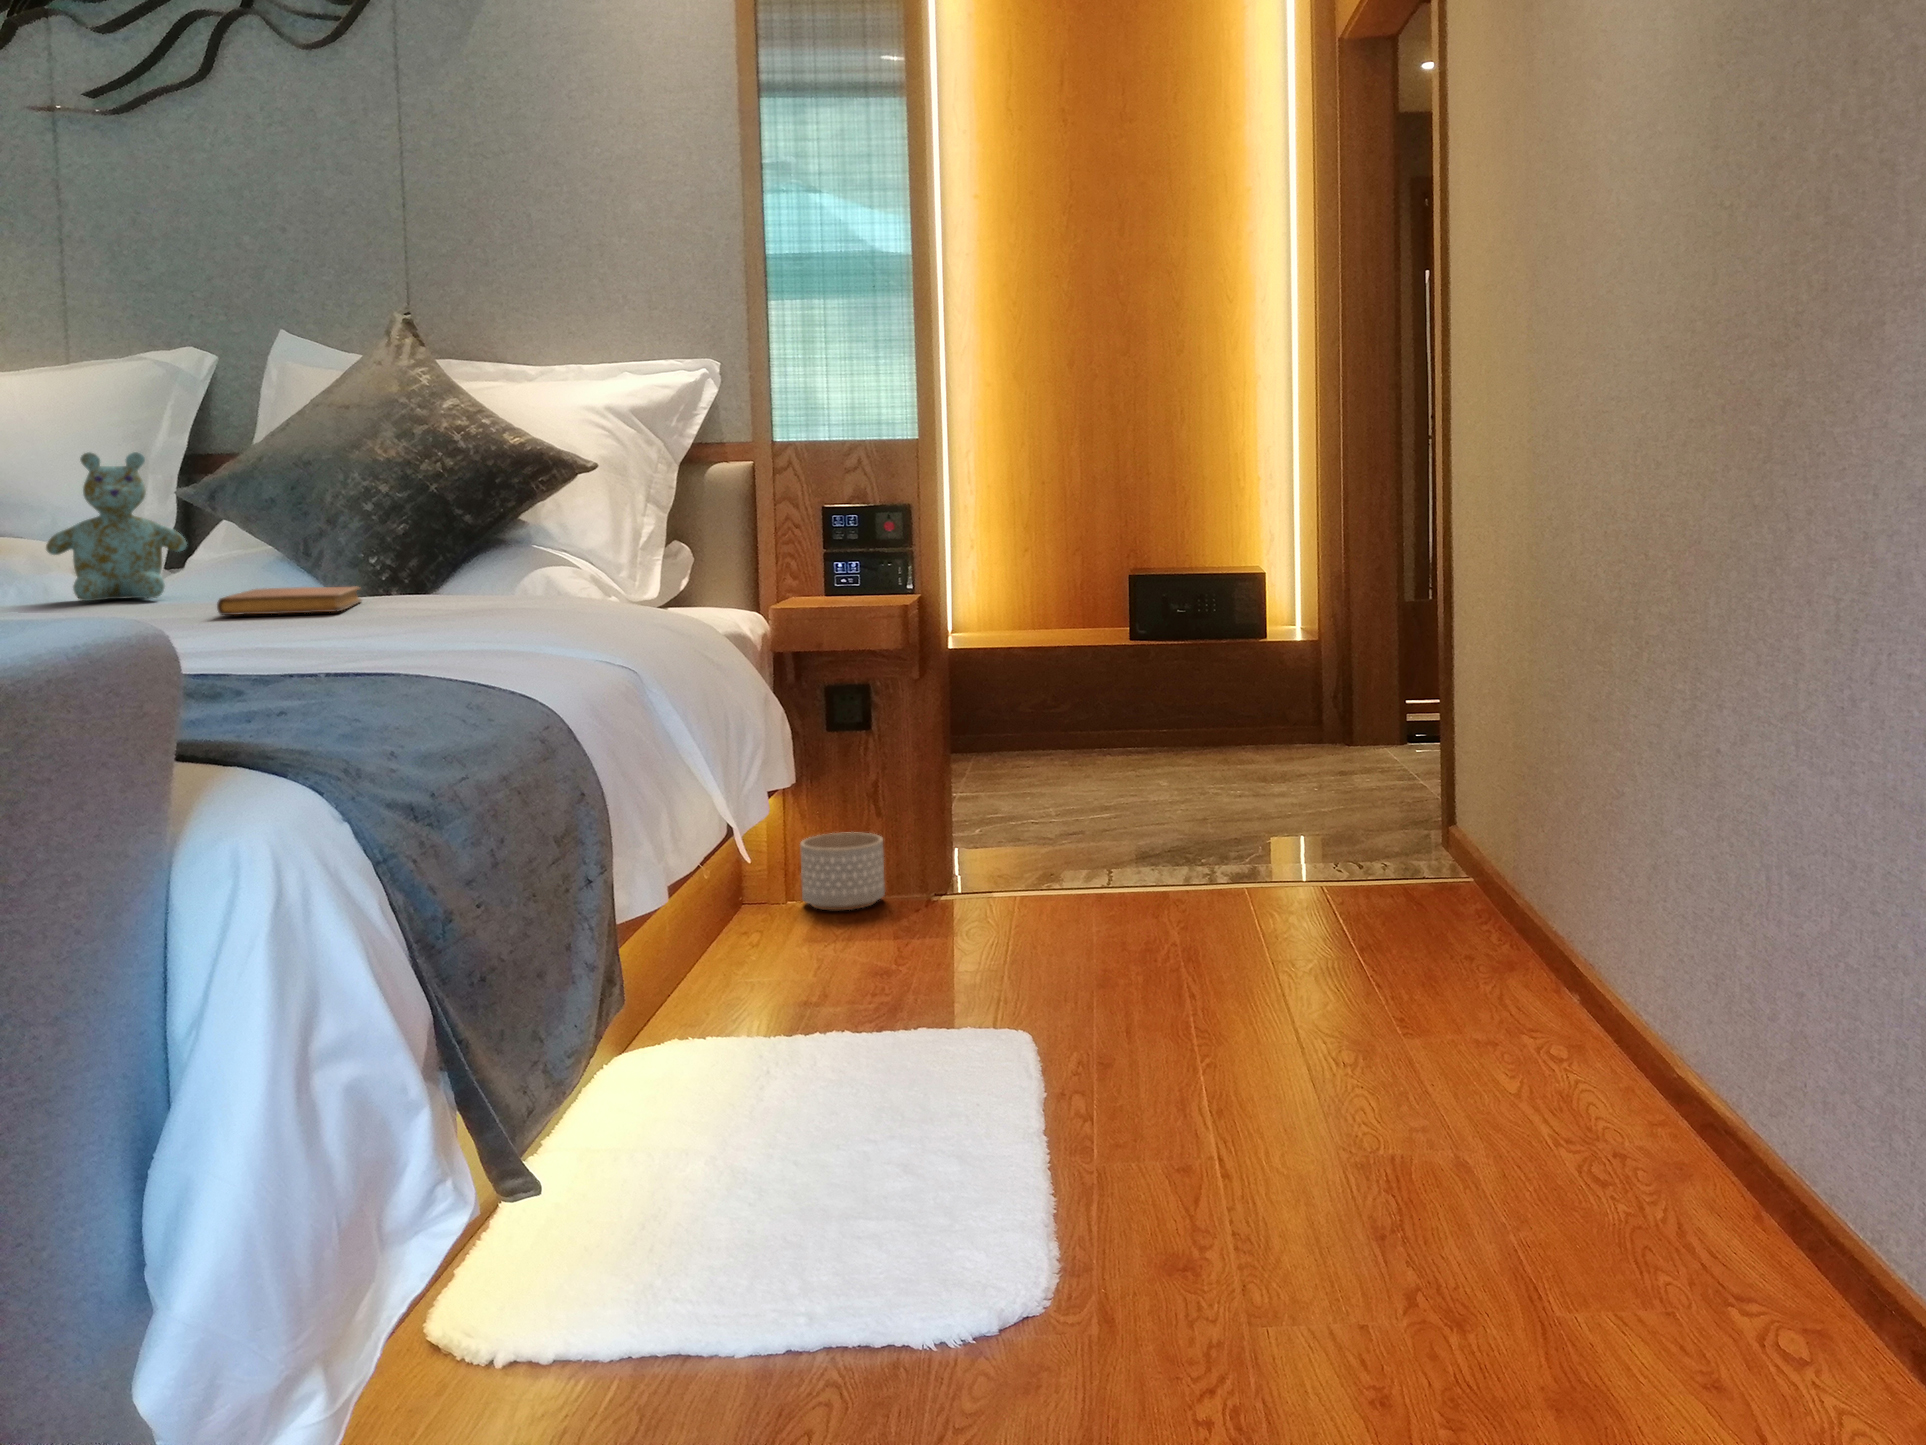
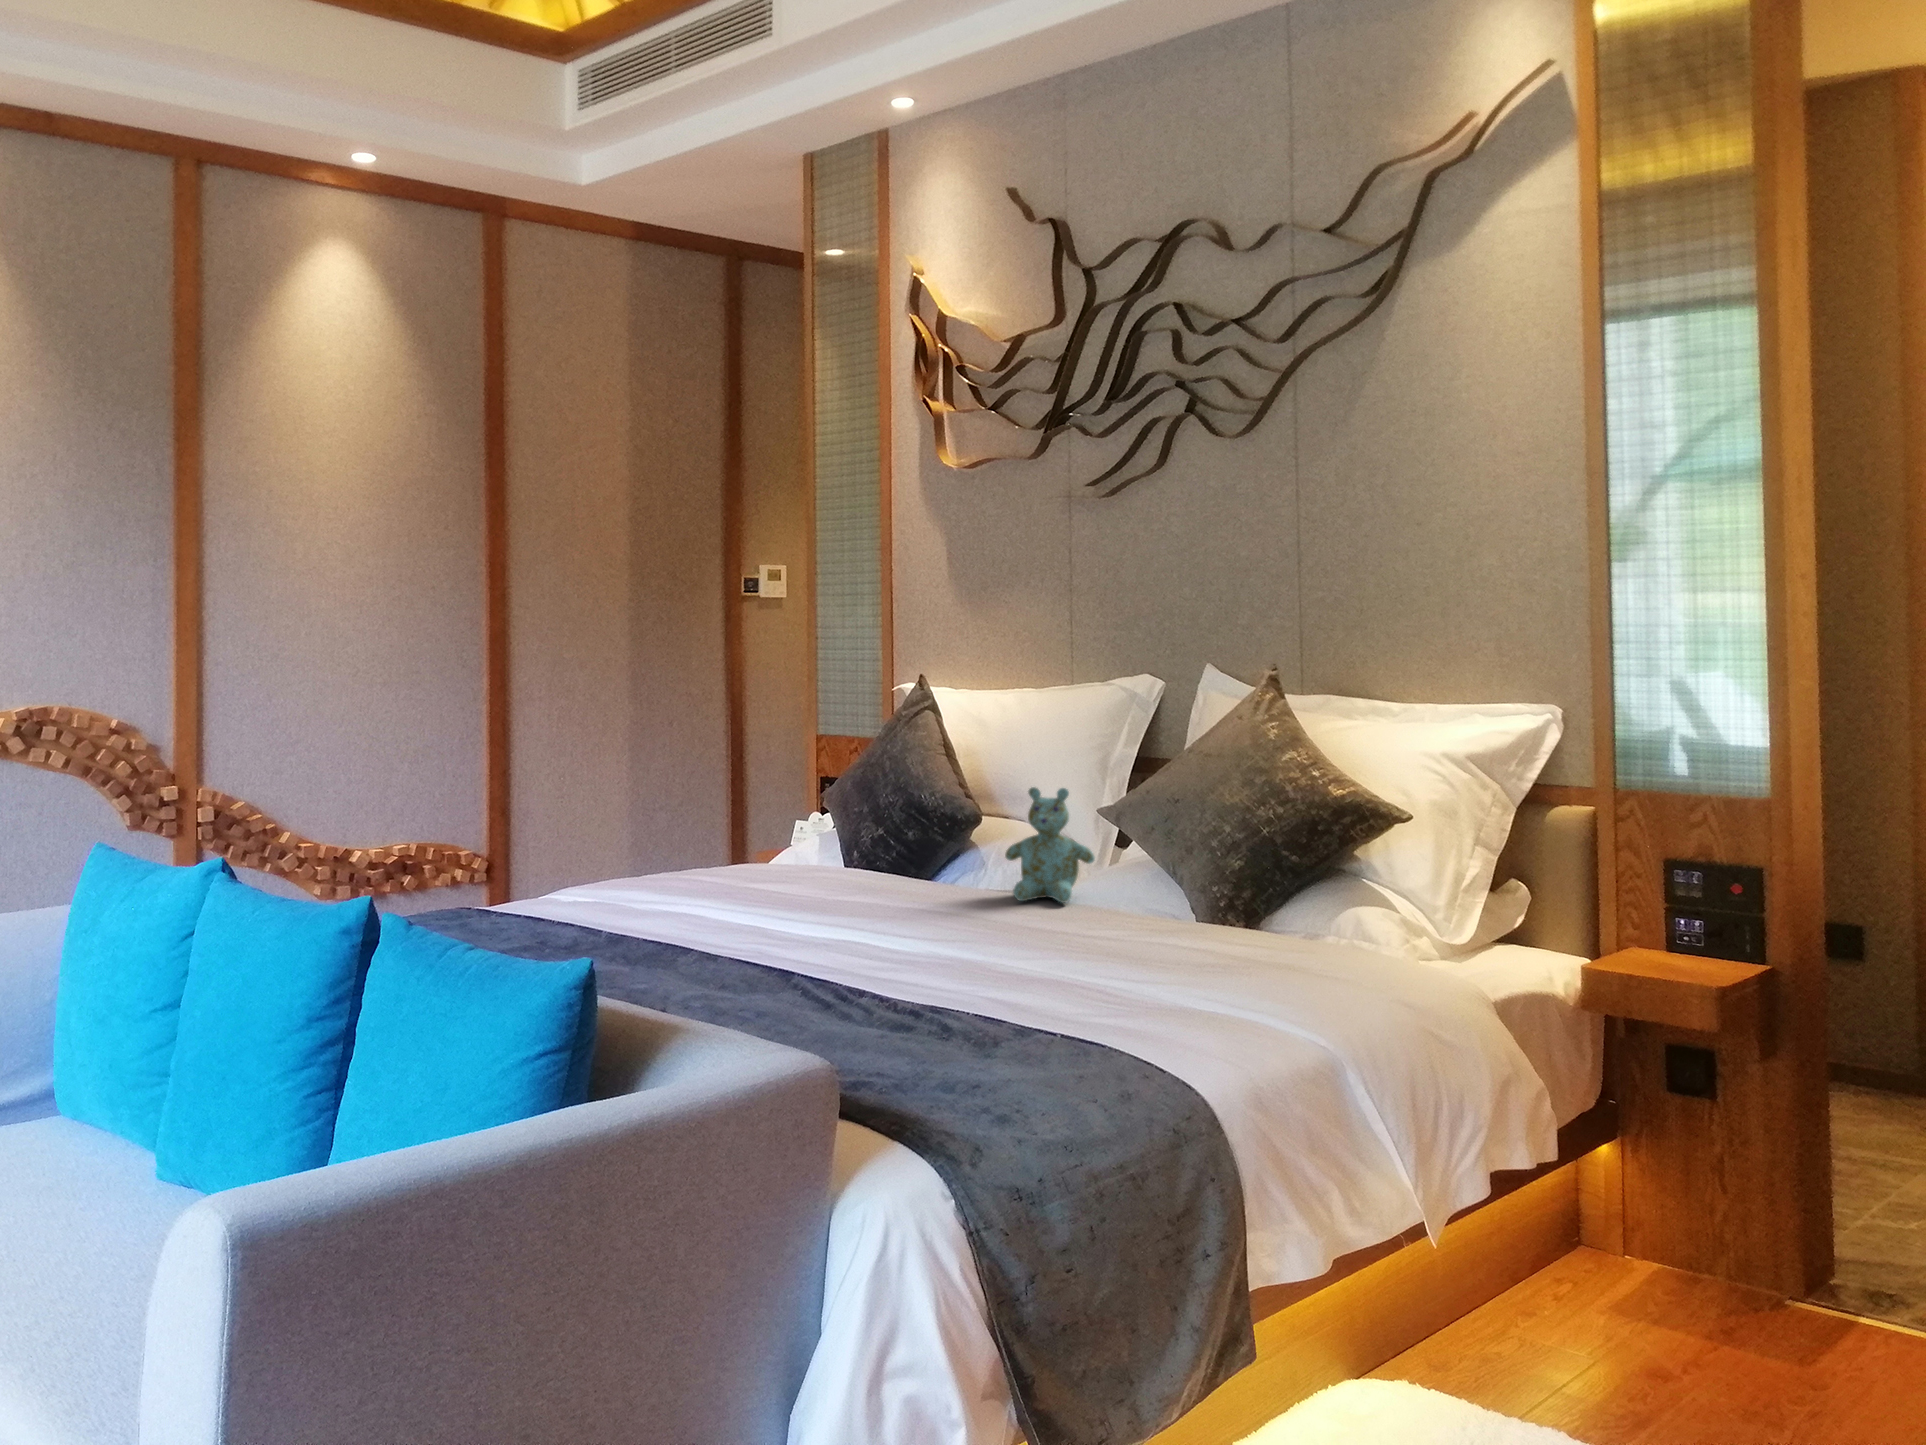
notebook: present [217,587,362,615] -> none [1065,915,1188,957]
planter: present [800,832,885,910] -> none [1618,1200,1715,1294]

